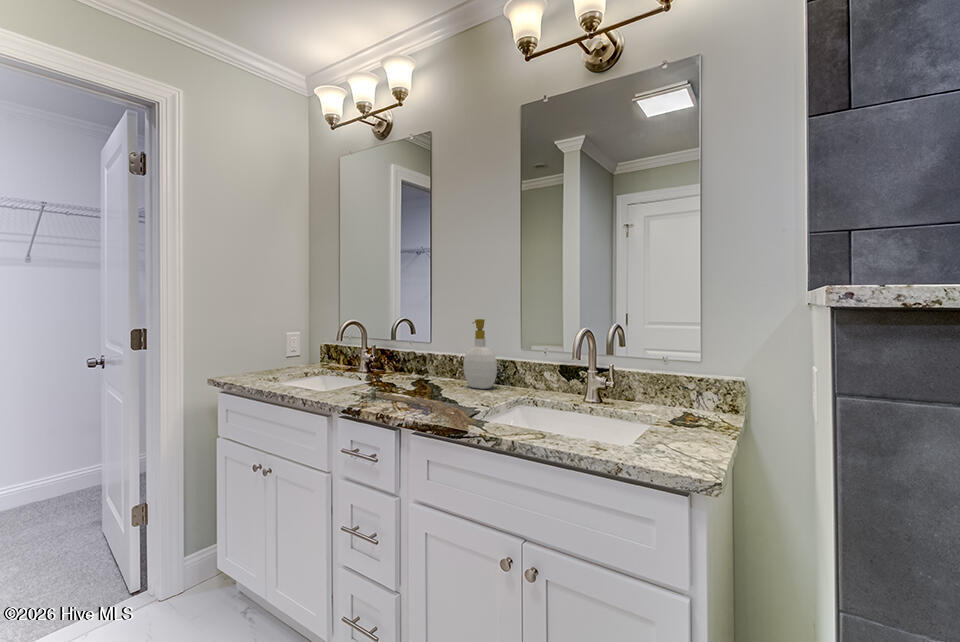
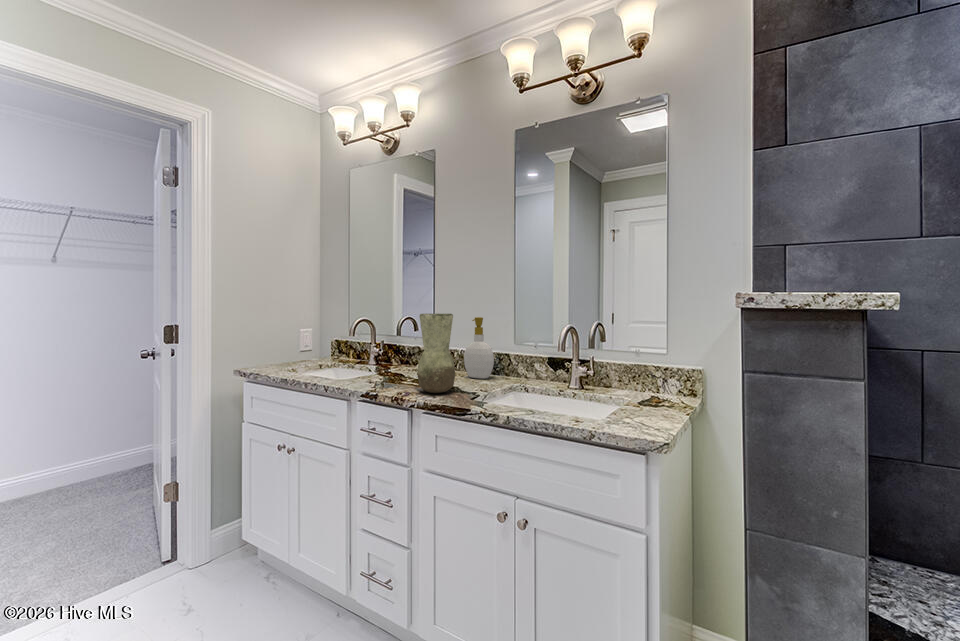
vase: none [407,315,452,409] -> present [417,314,455,393]

